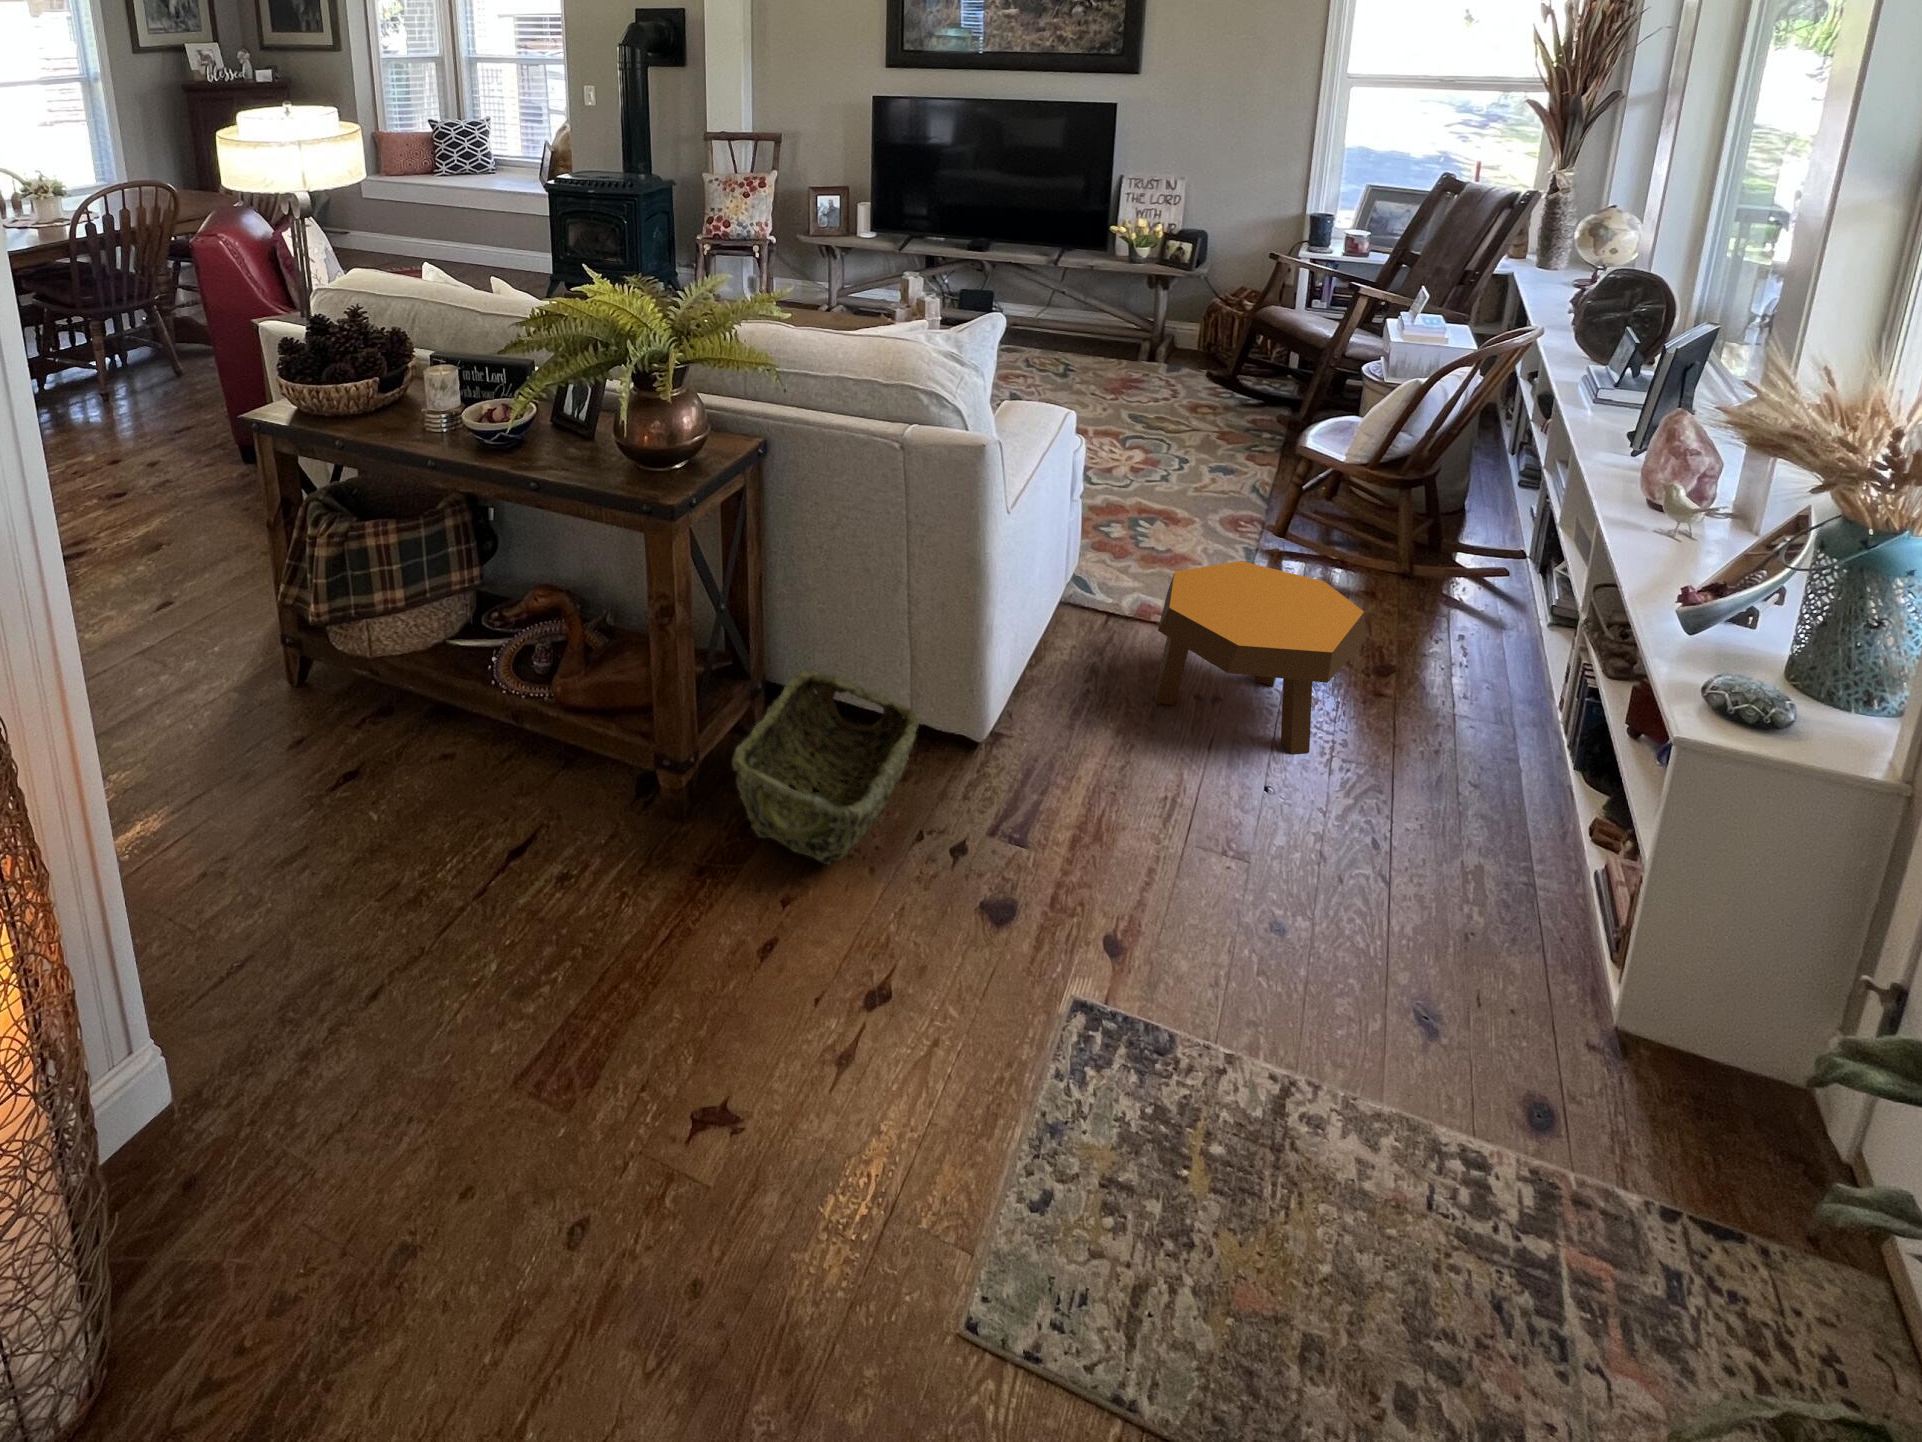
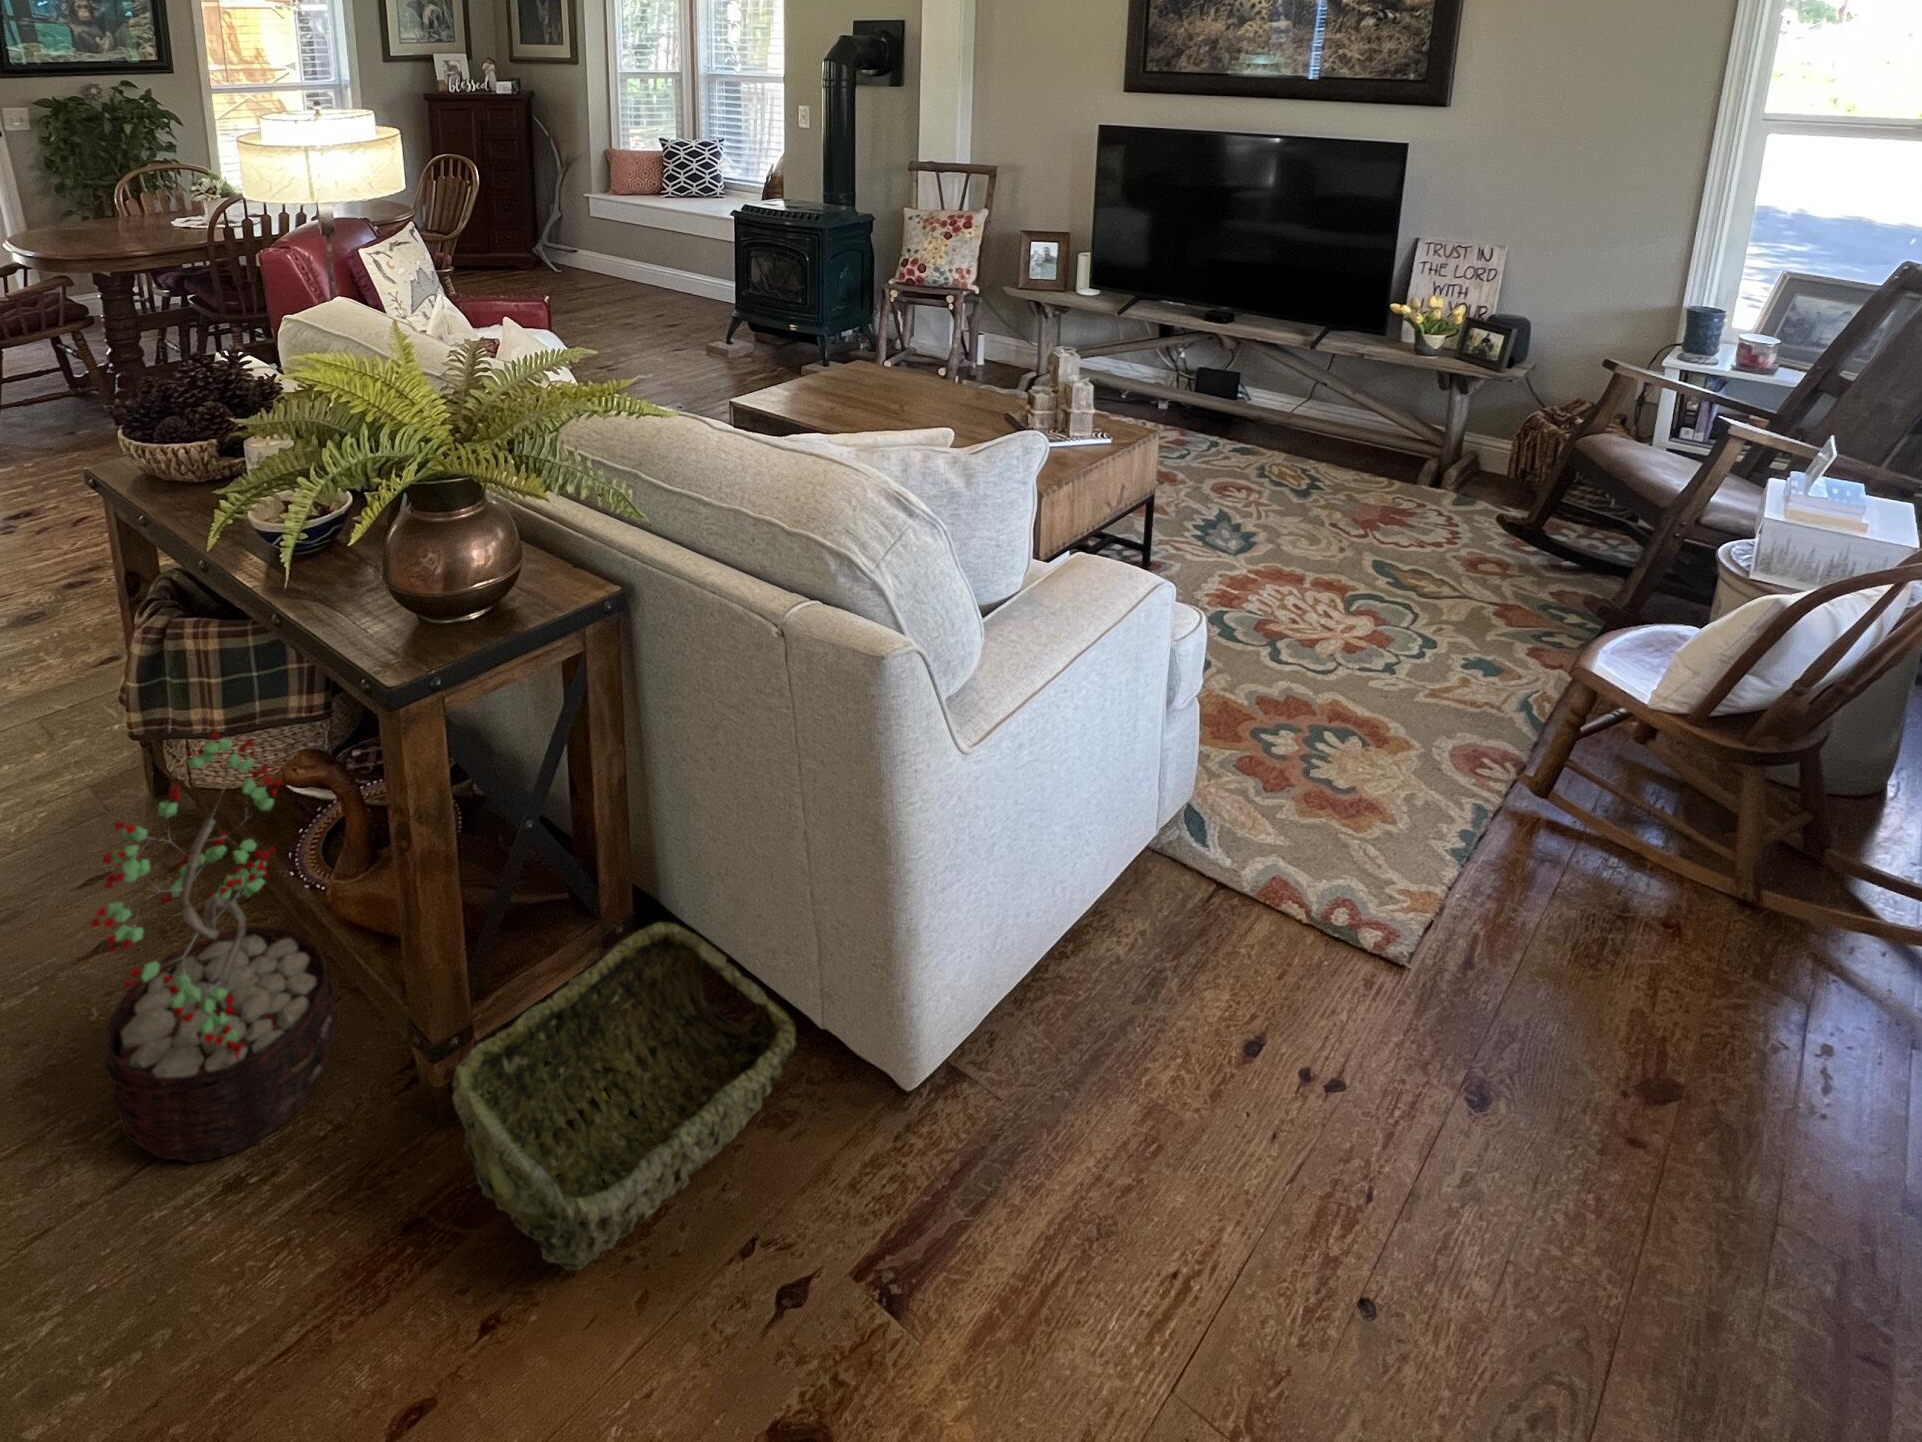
footstool: present [1154,561,1366,754] -> none [1230,857,1601,1235]
decorative plant: none [450,579,600,874] -> present [92,733,337,1163]

